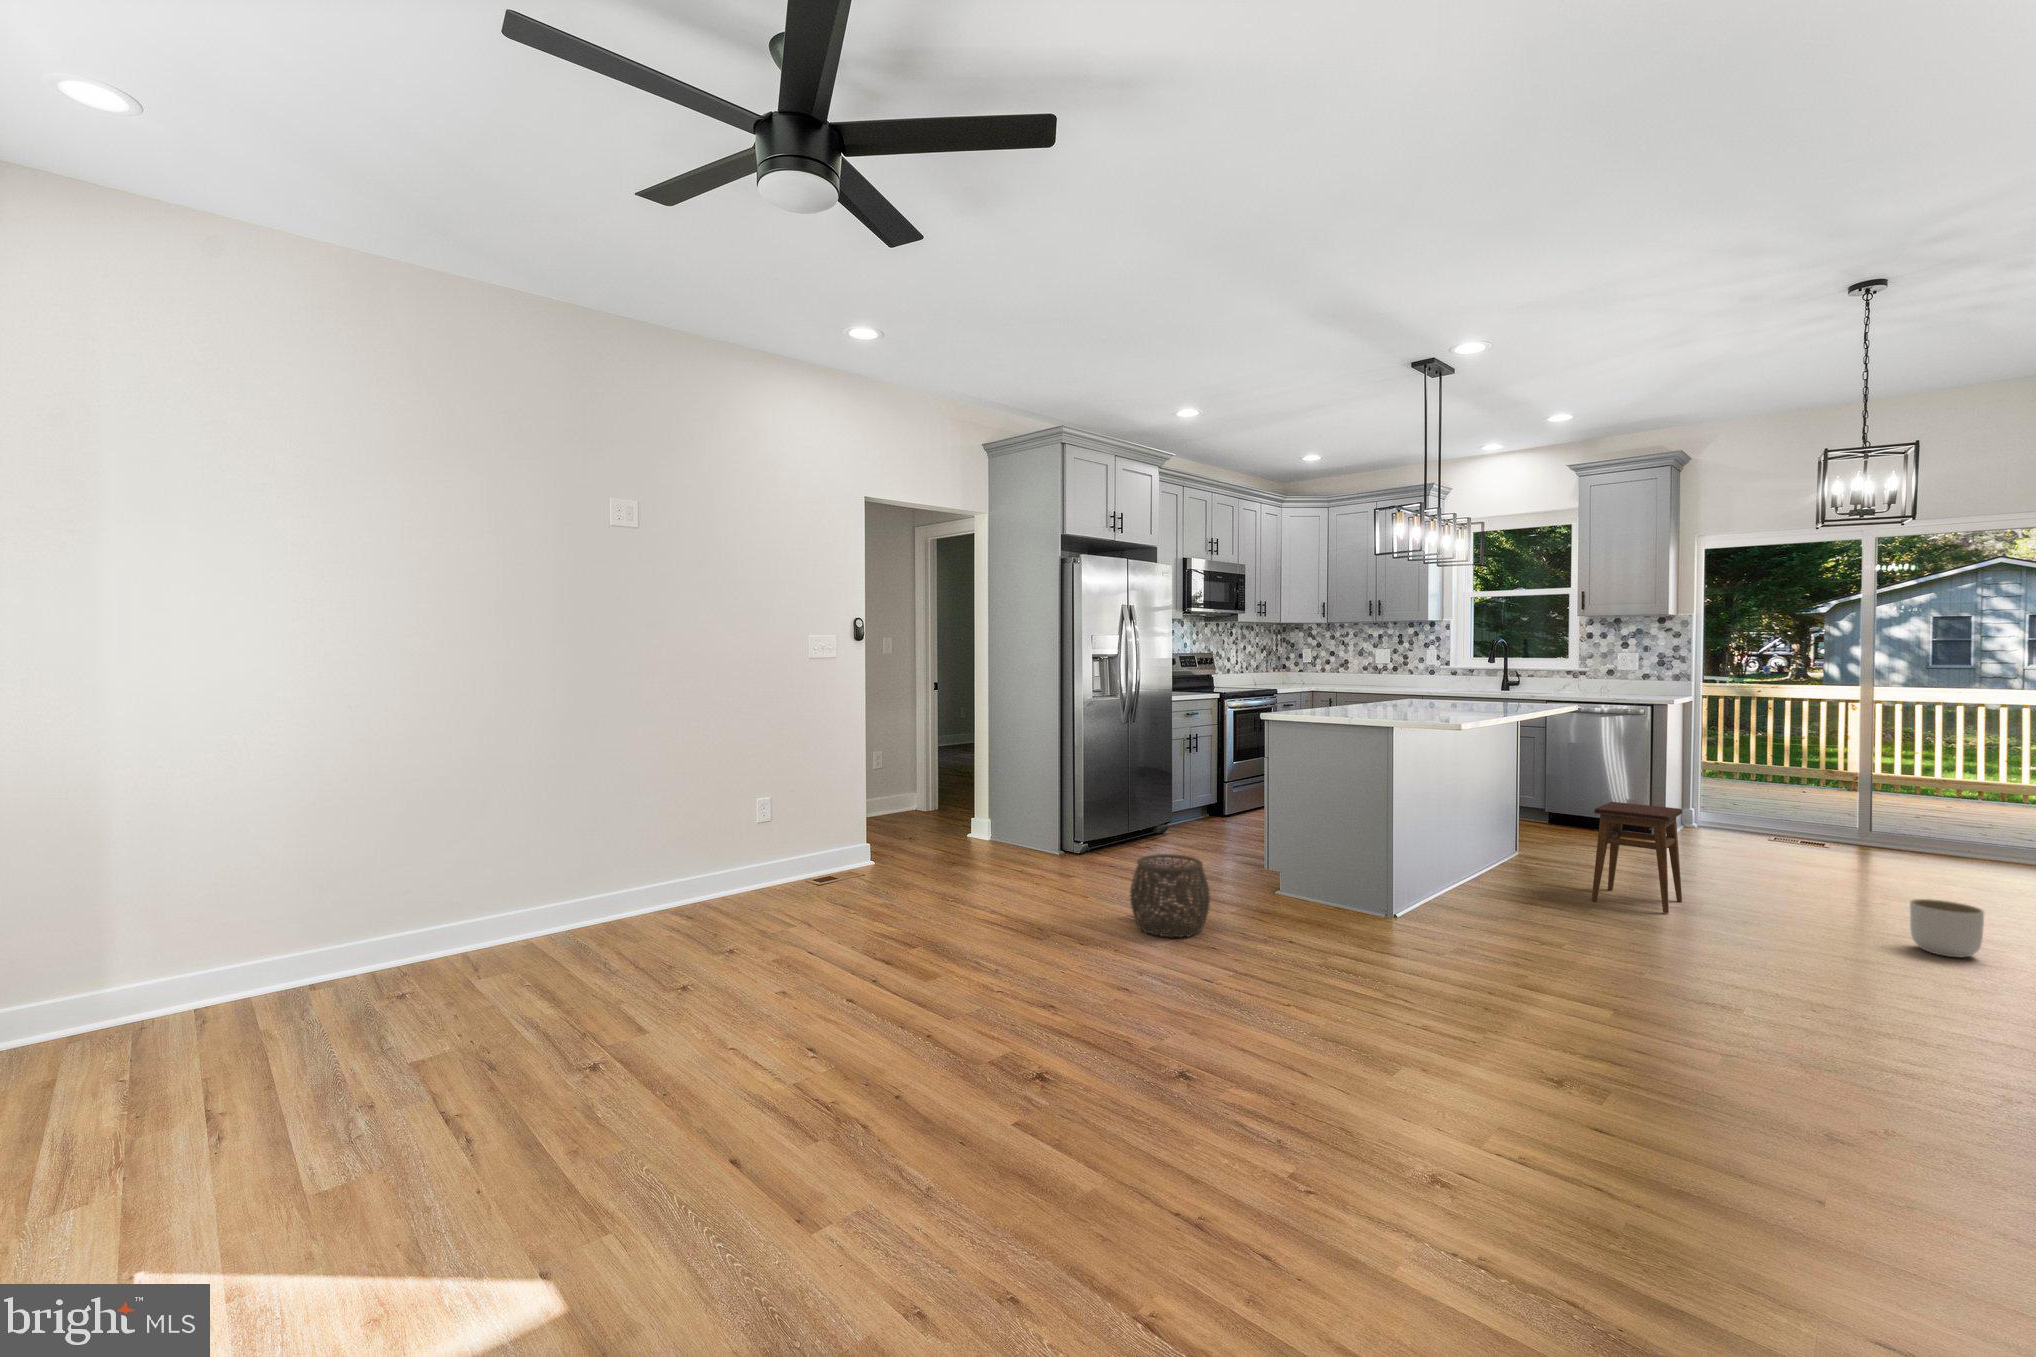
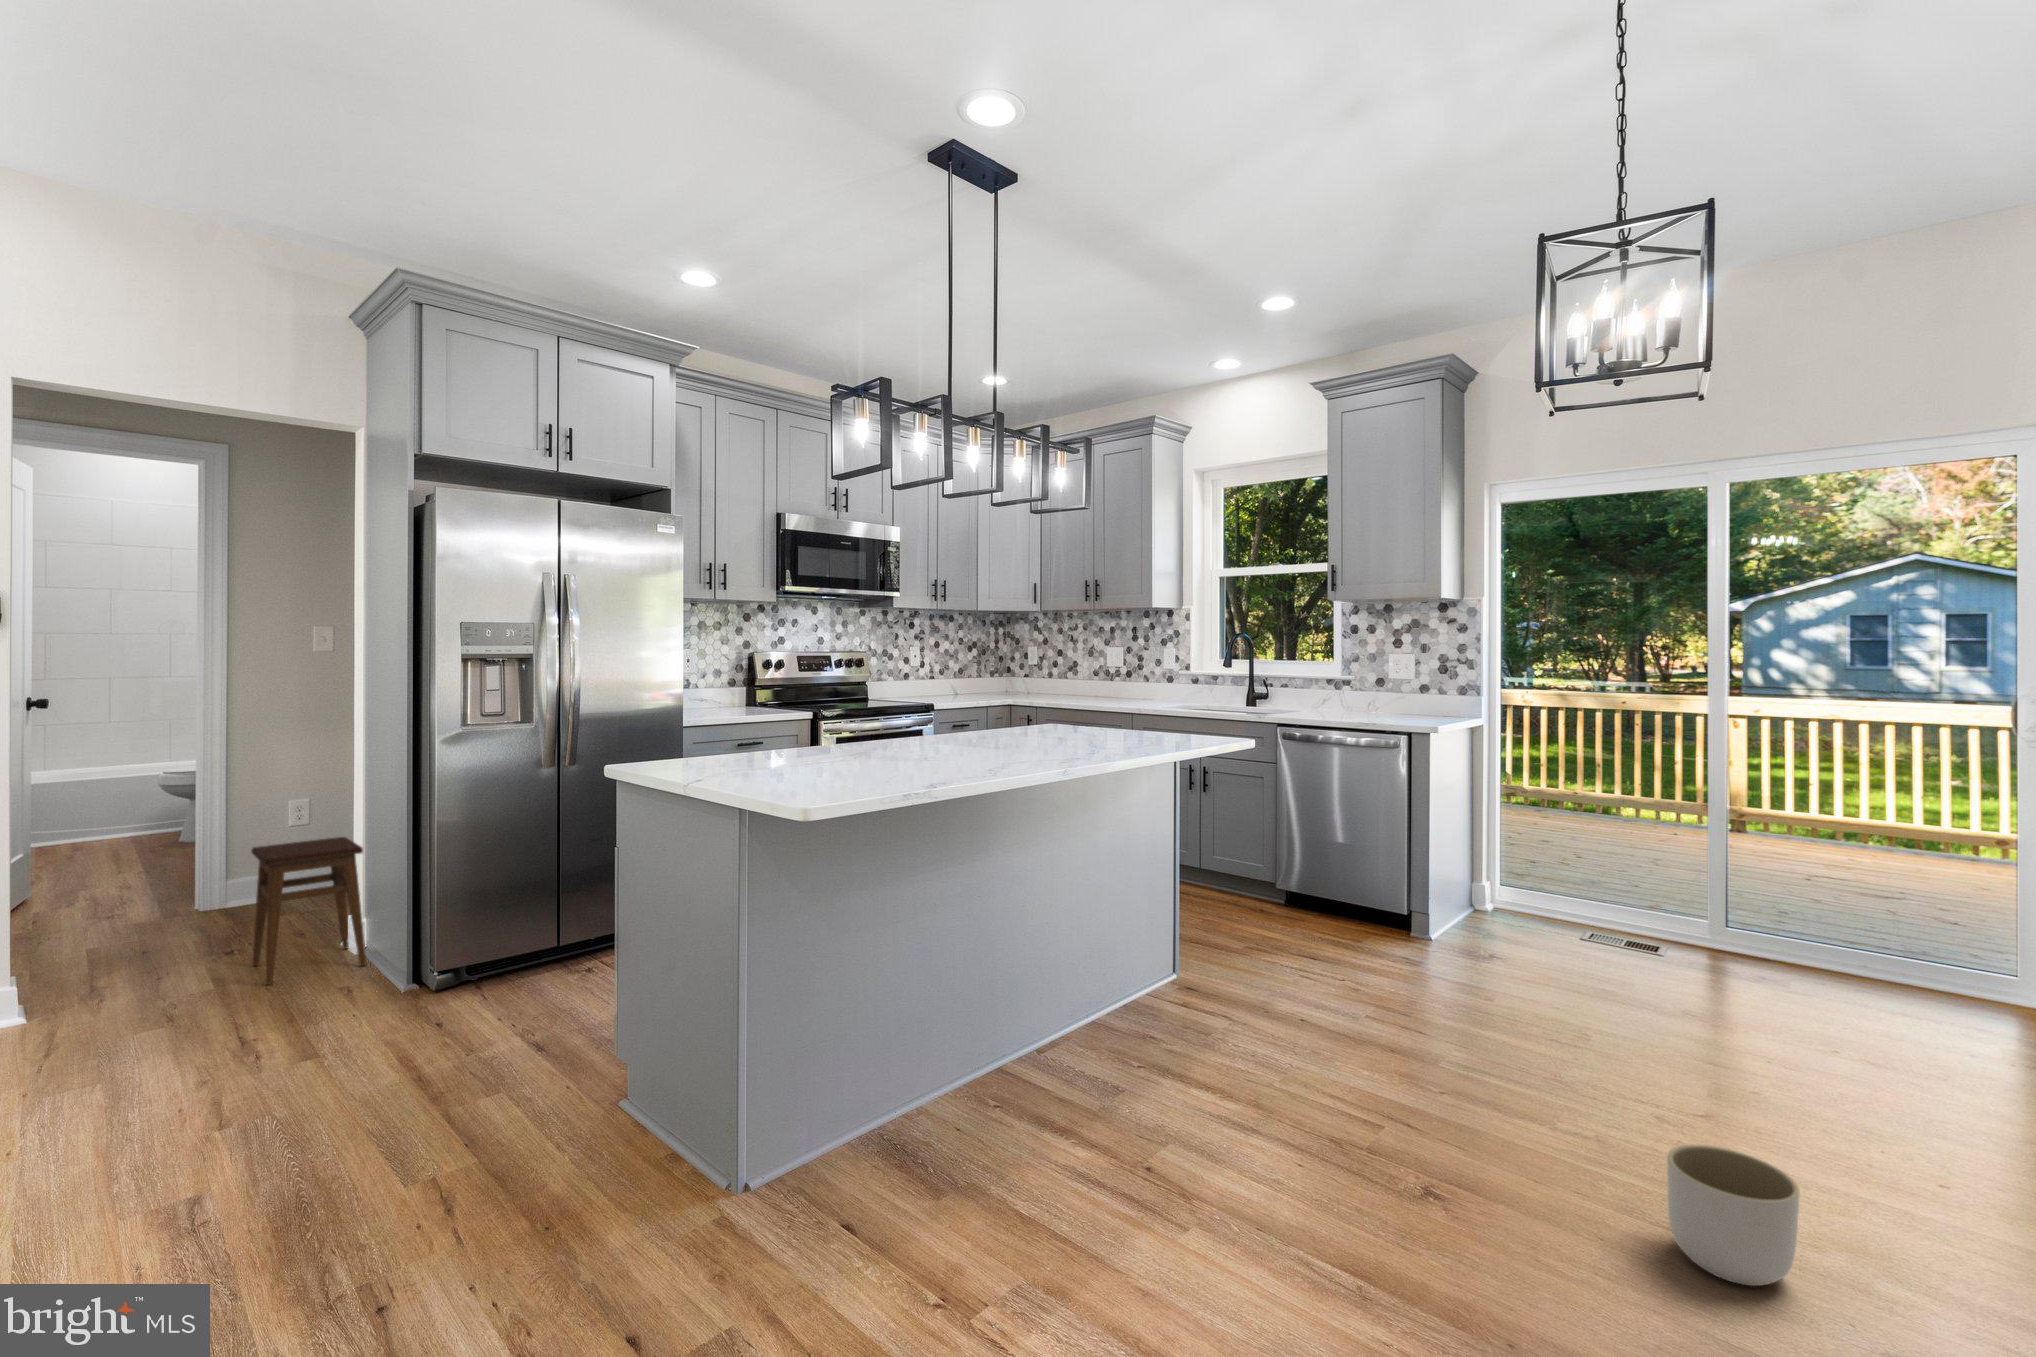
stool: present [1592,802,1682,913] -> present [251,837,366,985]
woven basket: present [1130,854,1210,938] -> none [146,1042,354,1240]

